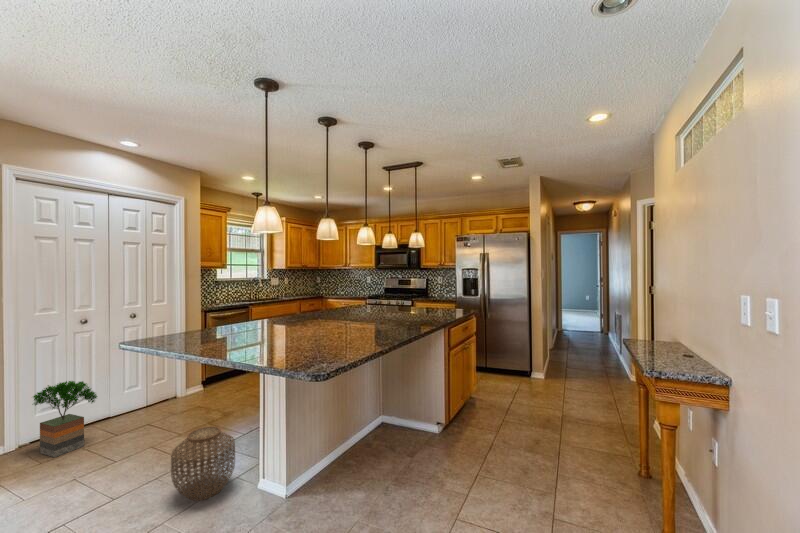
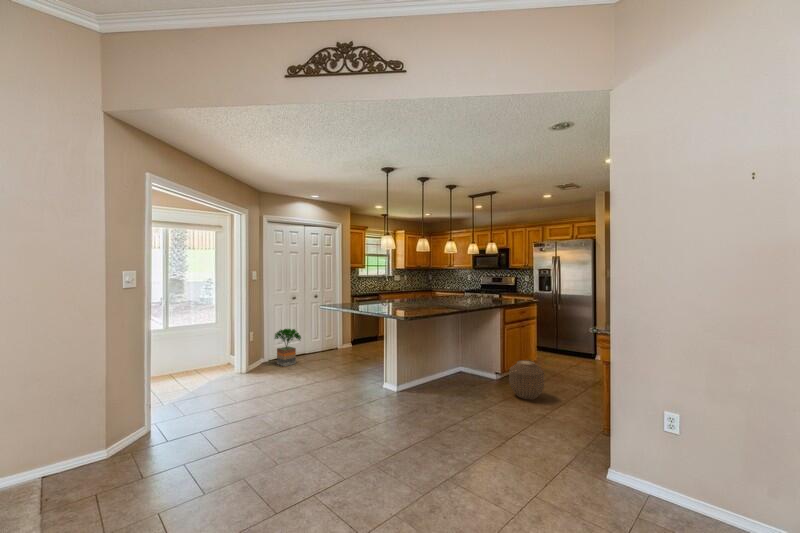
woven basket: present [171,426,235,500] -> present [509,360,544,399]

